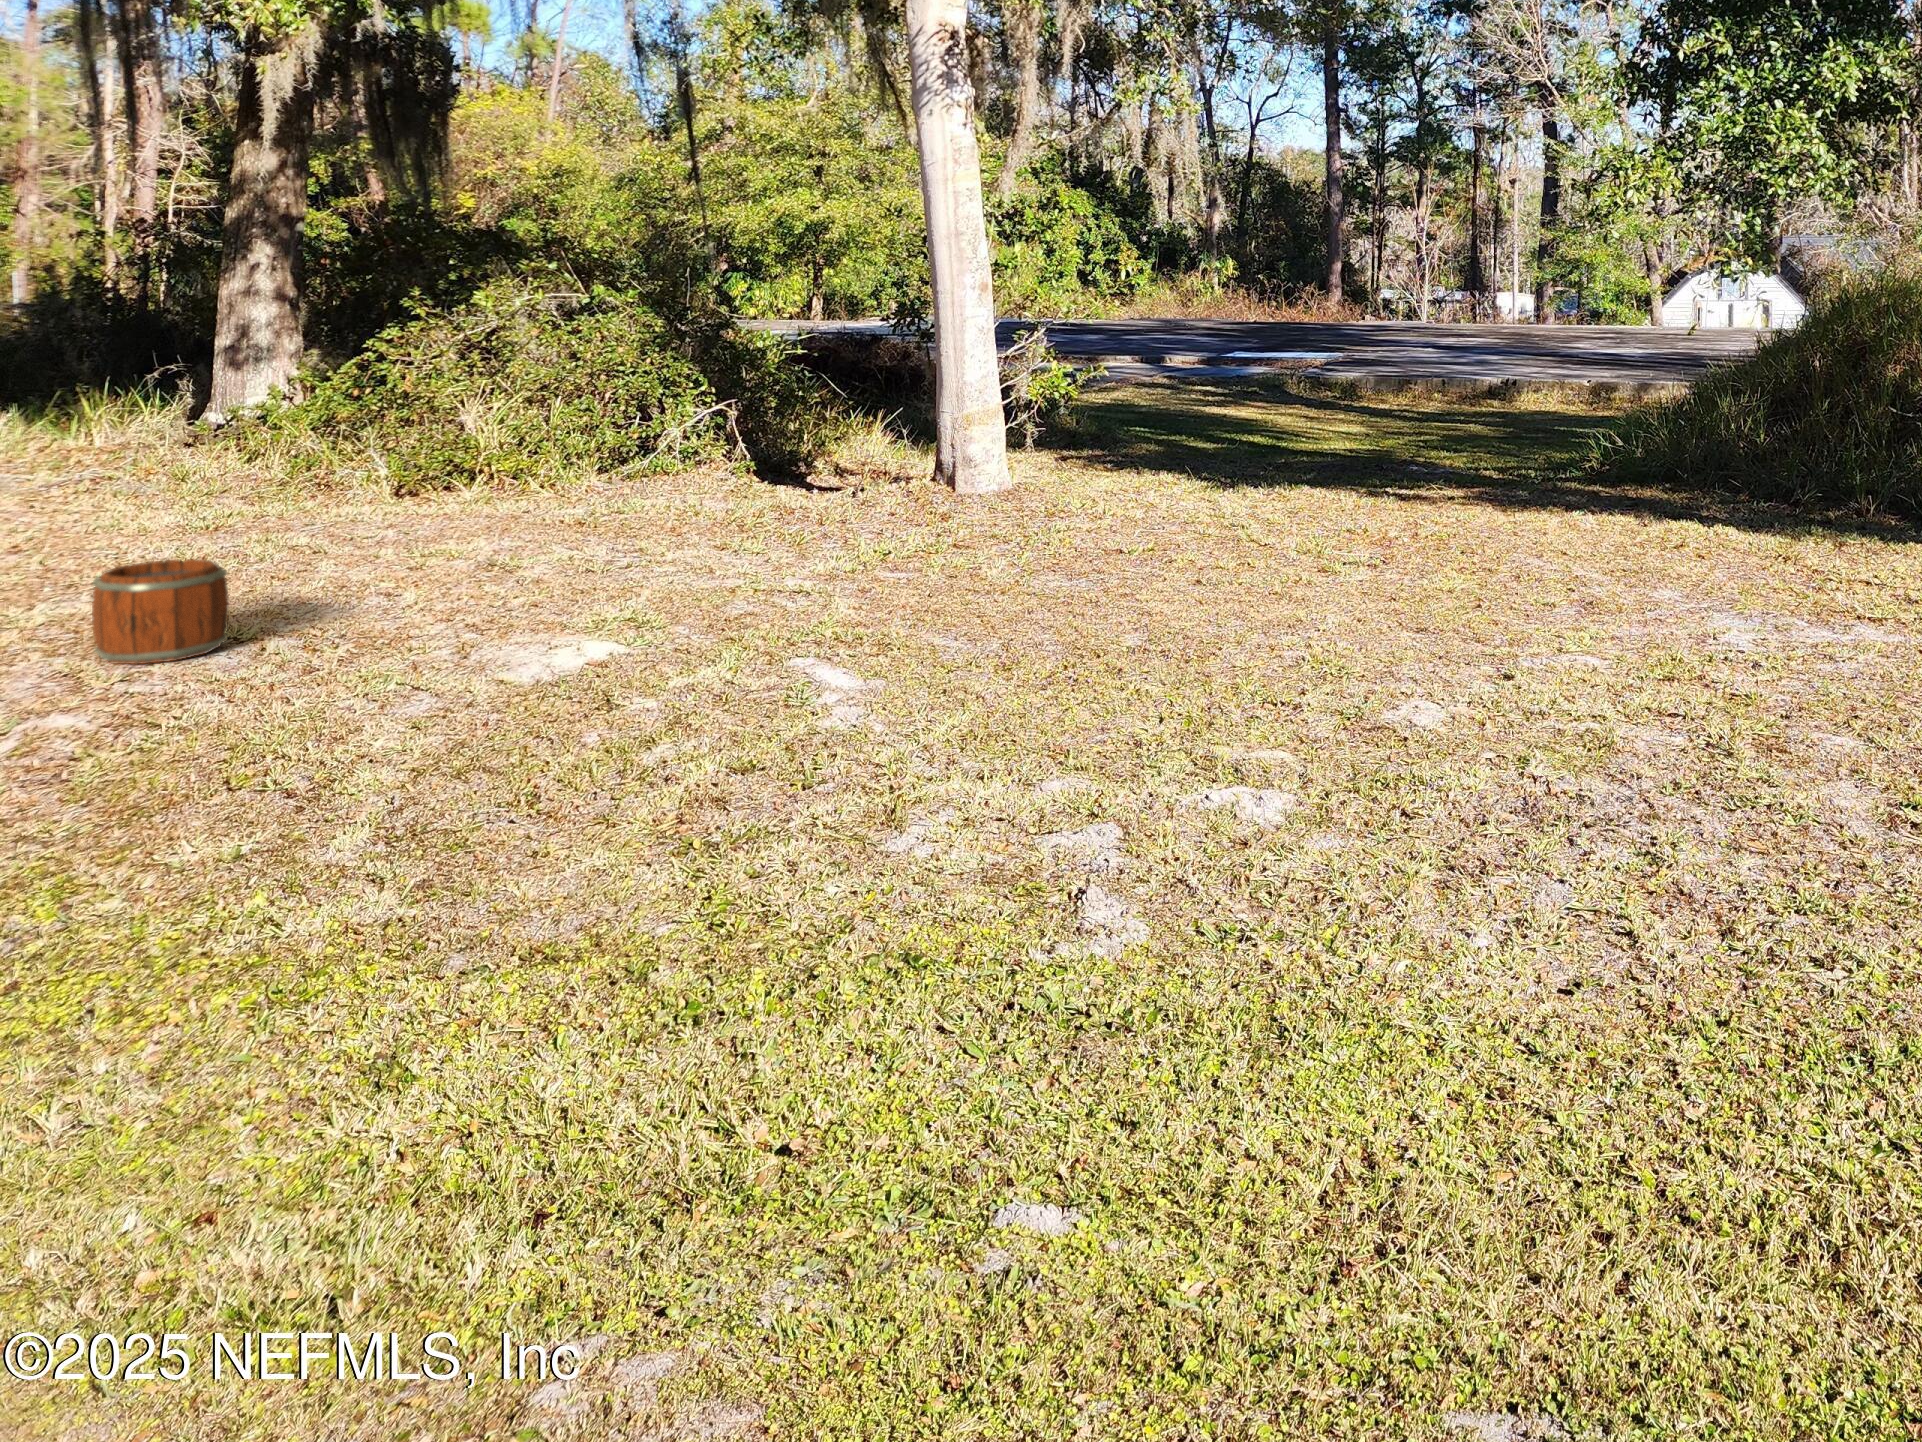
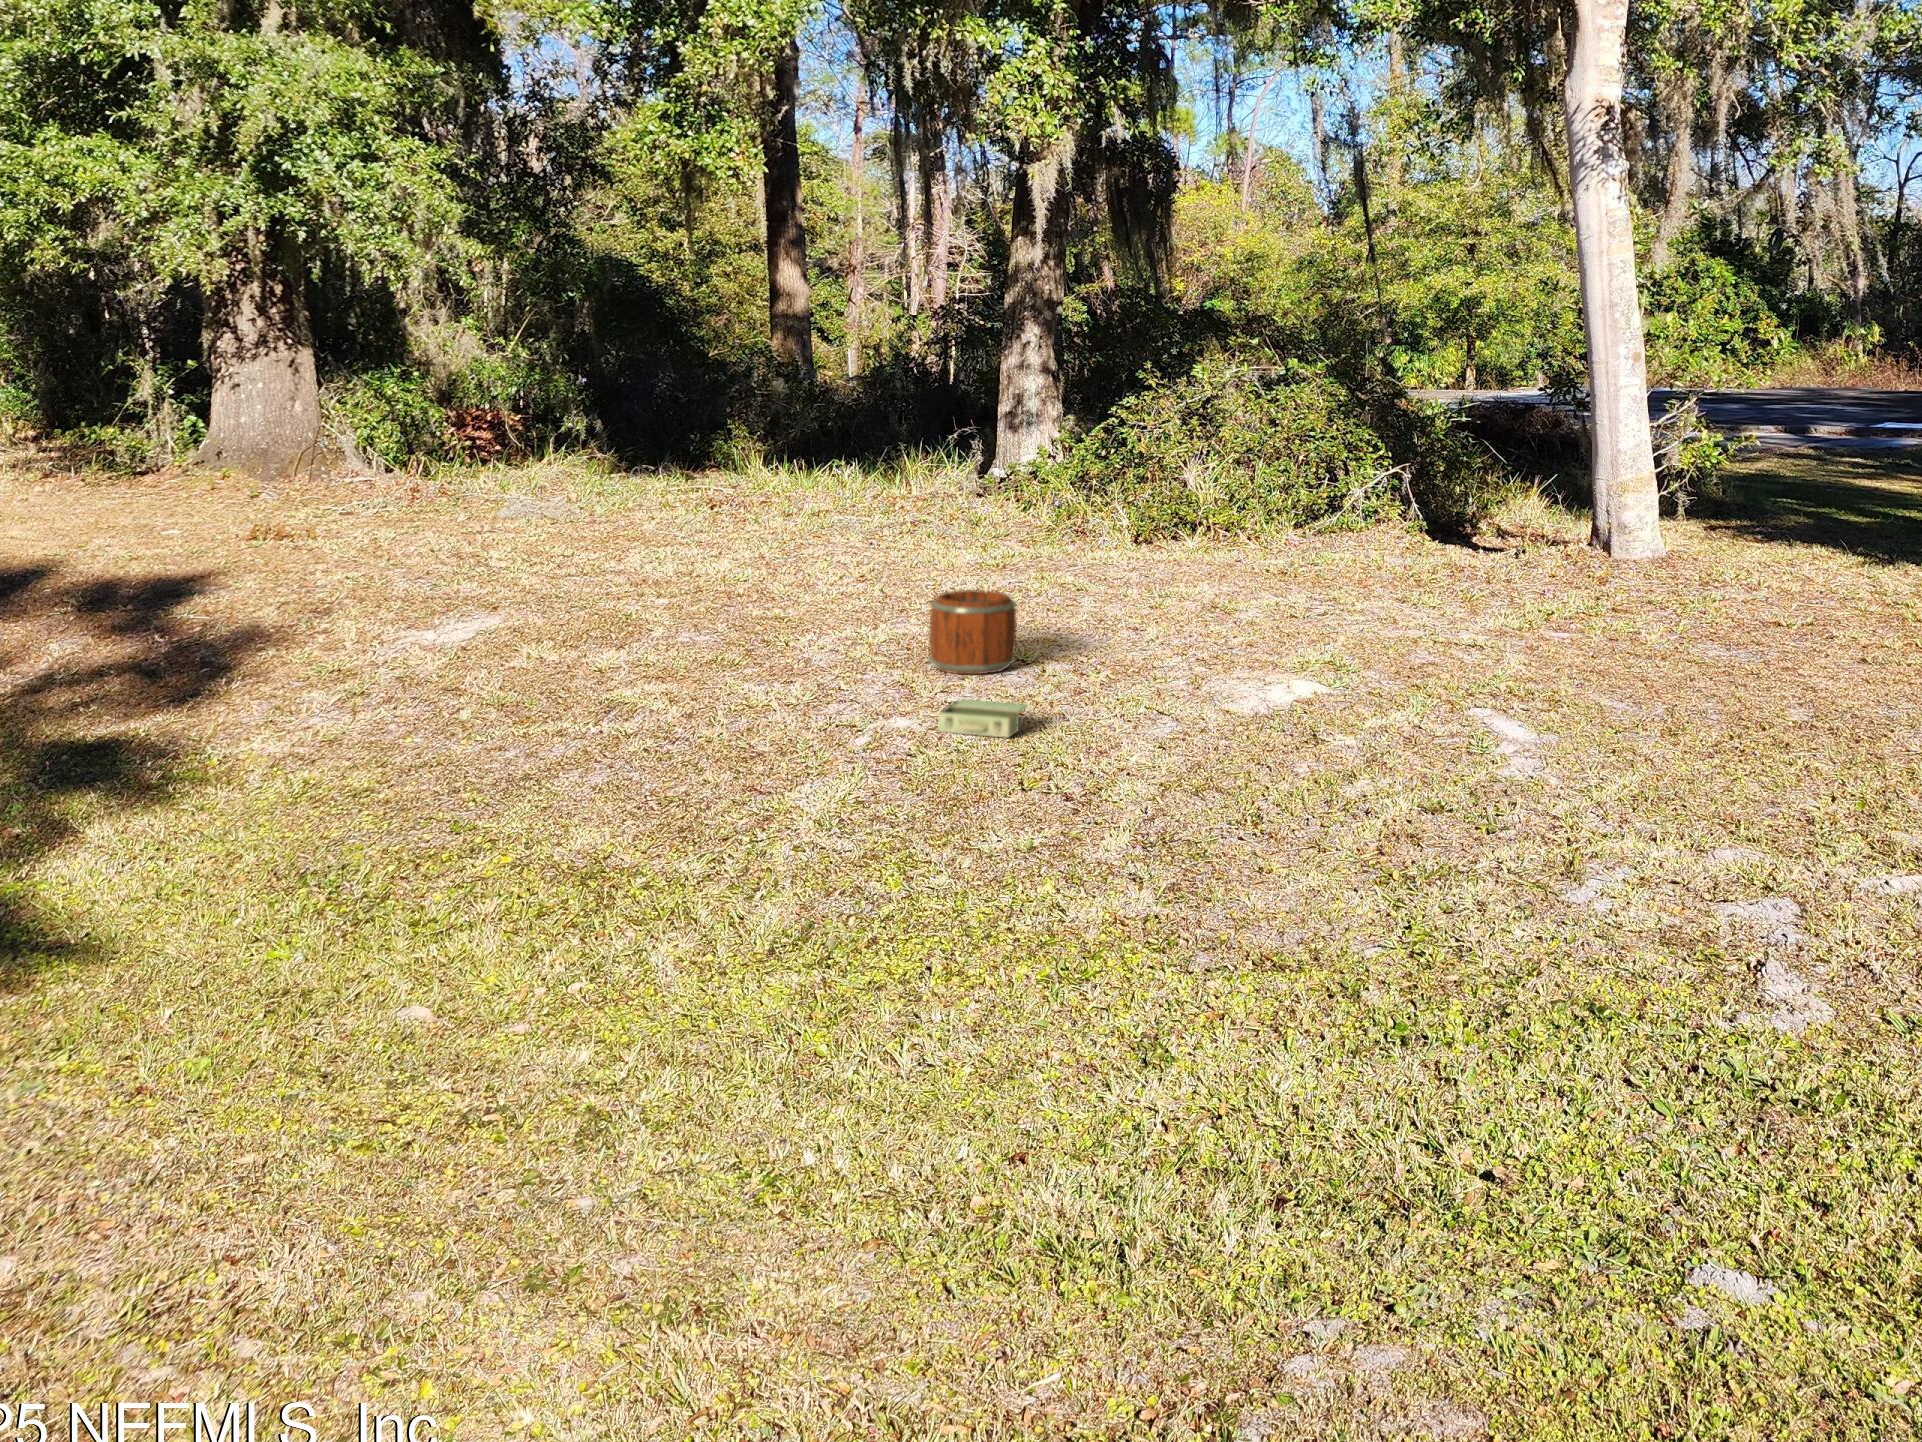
toolbox: none [82,695,227,746] -> present [938,699,1027,738]

